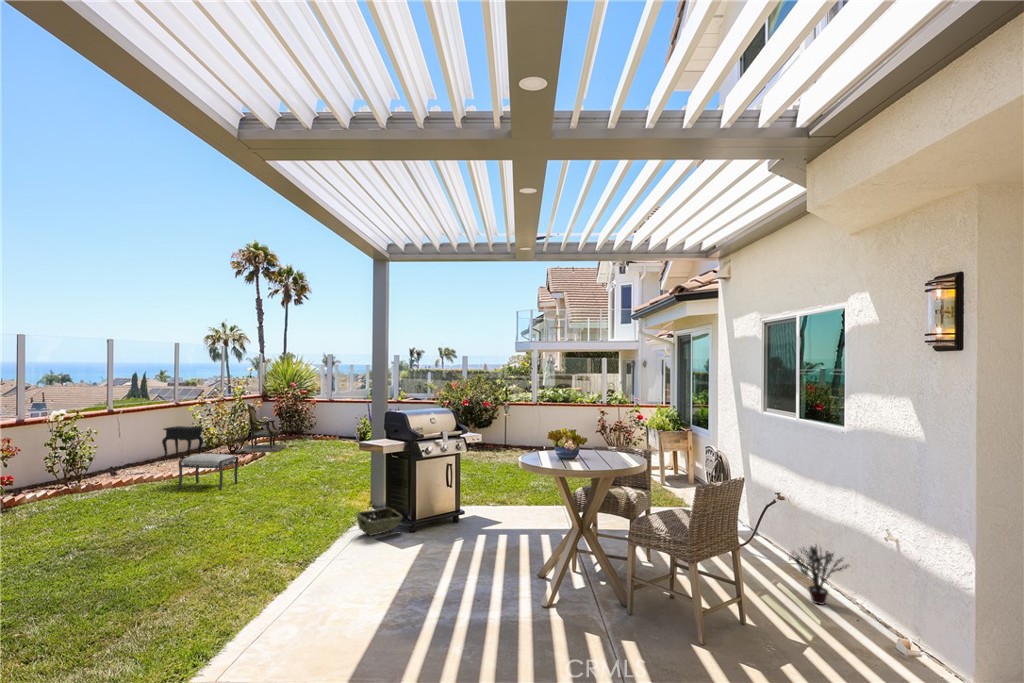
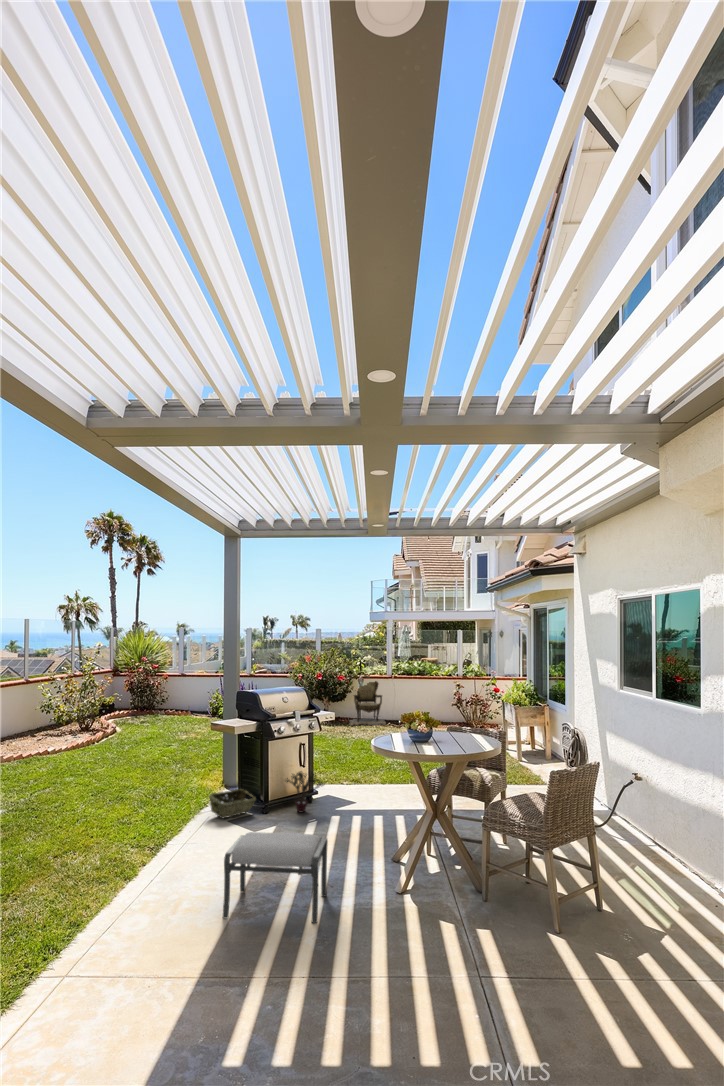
armchair: present [235,404,286,453] -> present [349,675,386,725]
side table: present [162,426,203,457] -> none [7,702,51,737]
ottoman: present [178,454,239,490] -> present [223,832,328,923]
potted plant: present [789,546,849,605] -> present [286,771,323,812]

